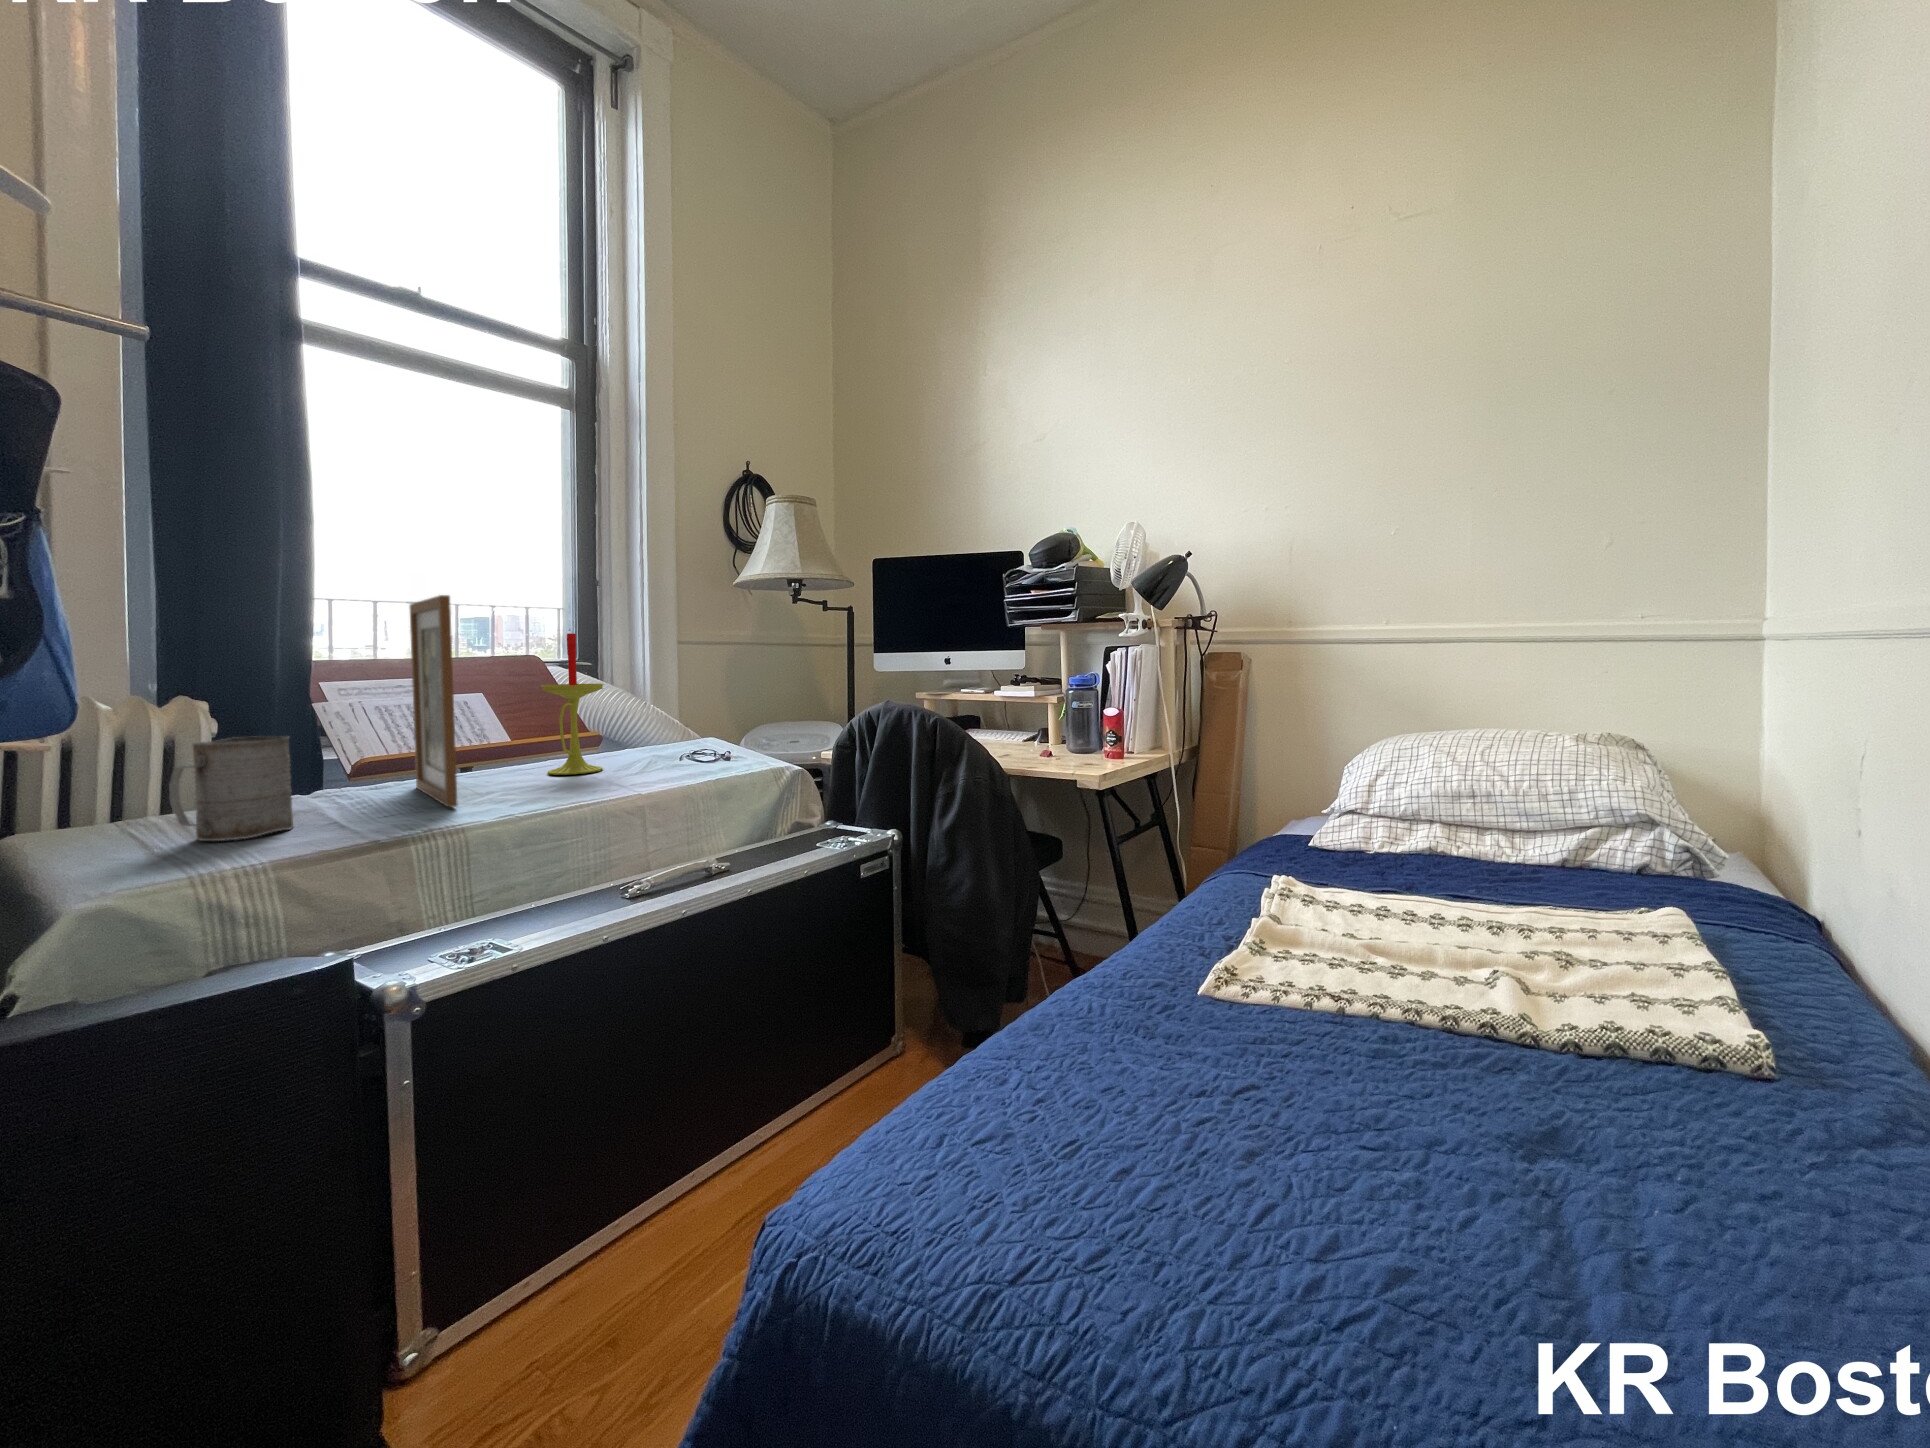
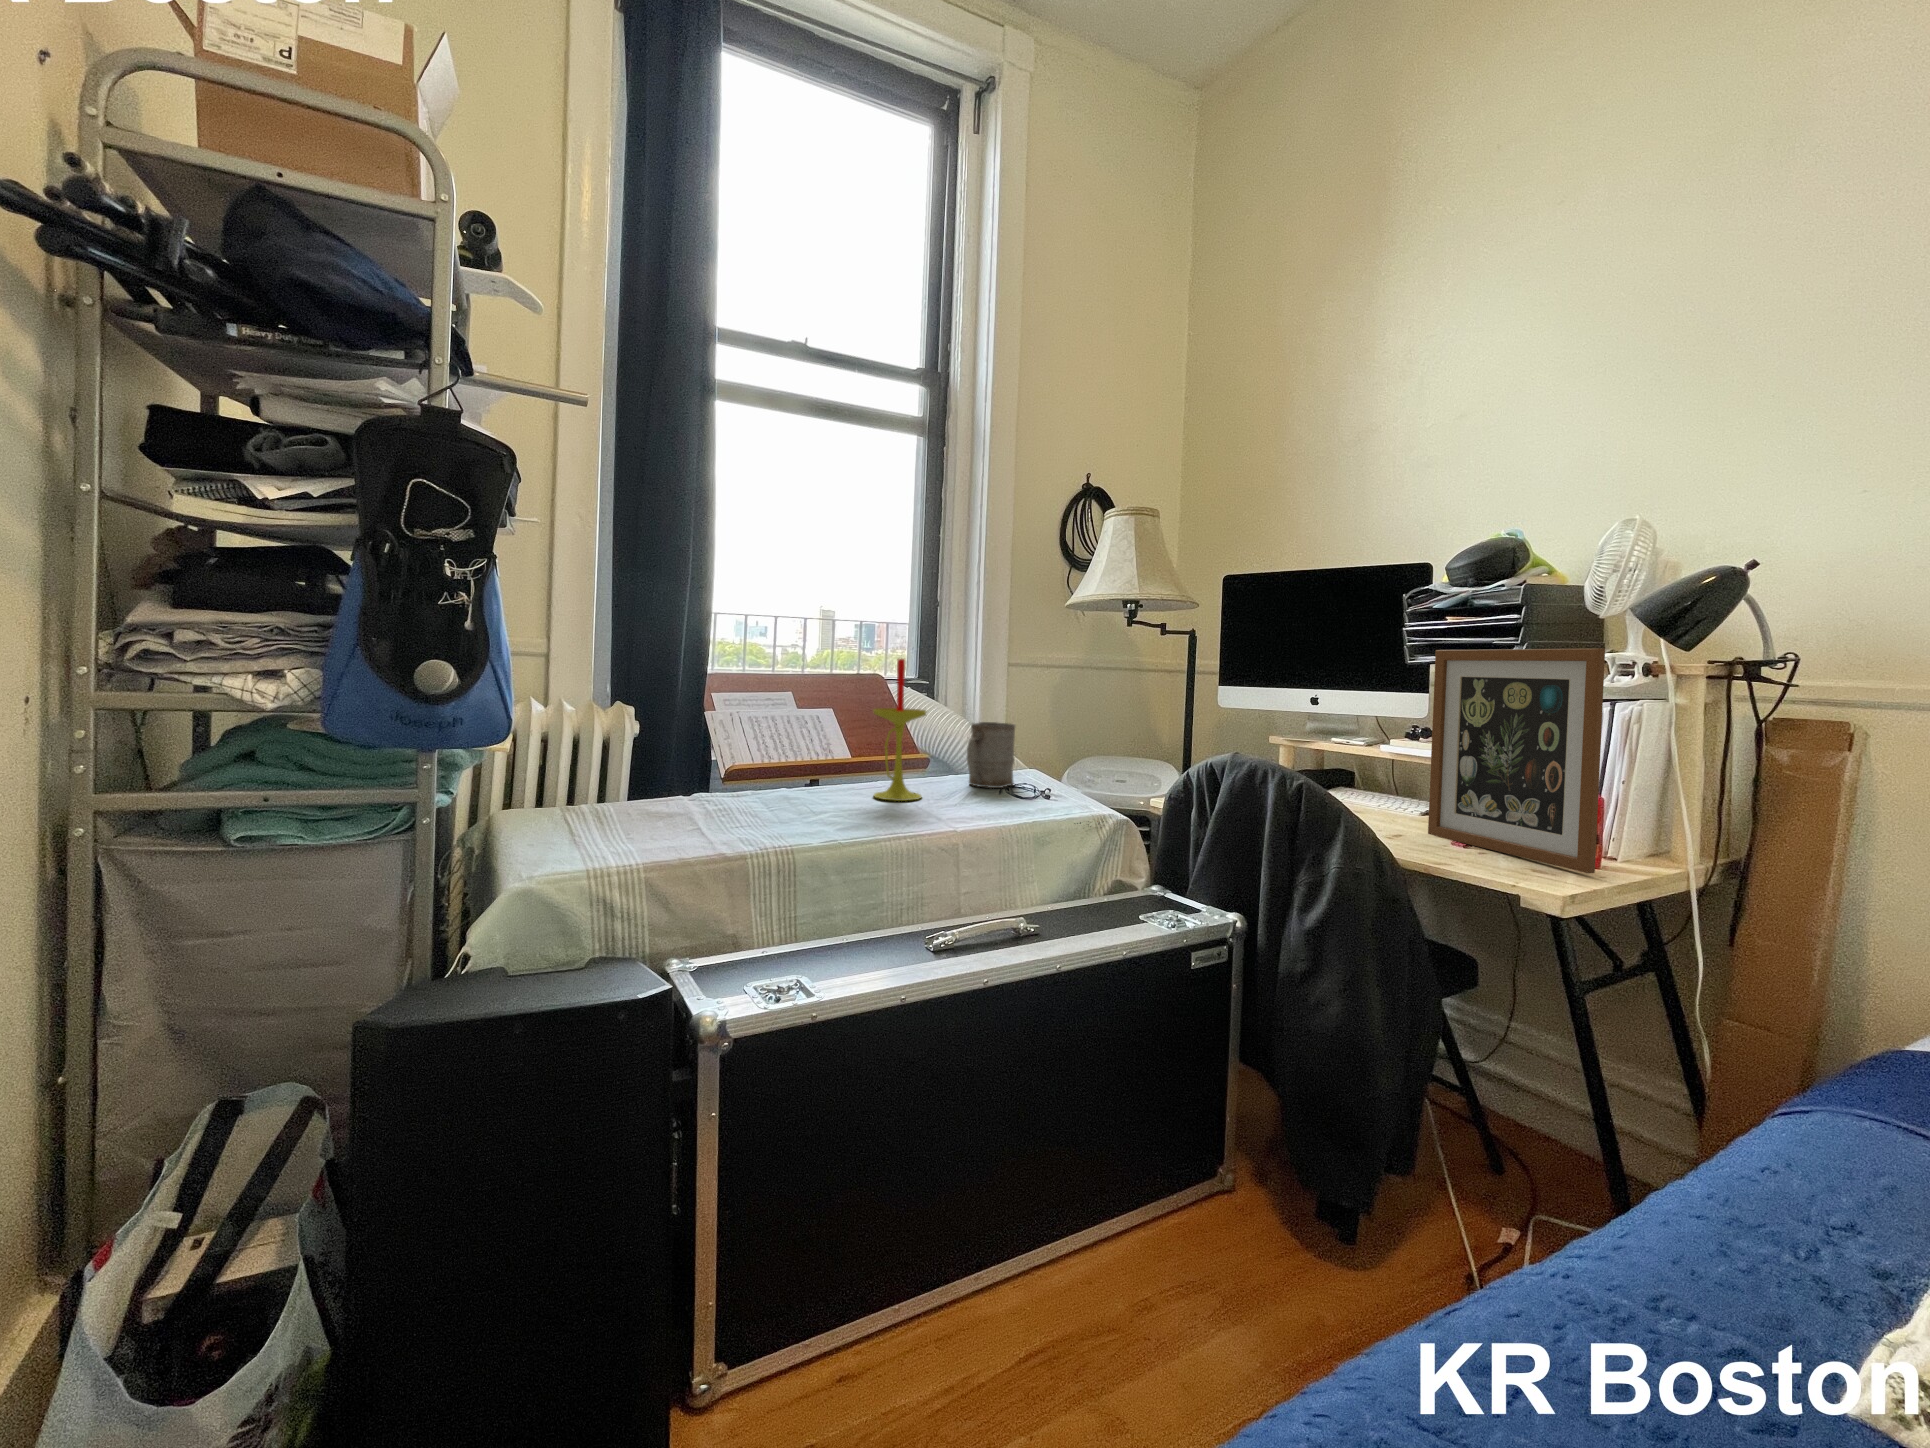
picture frame: present [409,595,457,807] -> present [1428,648,1605,873]
mug: present [169,736,293,841] -> present [967,722,1015,788]

